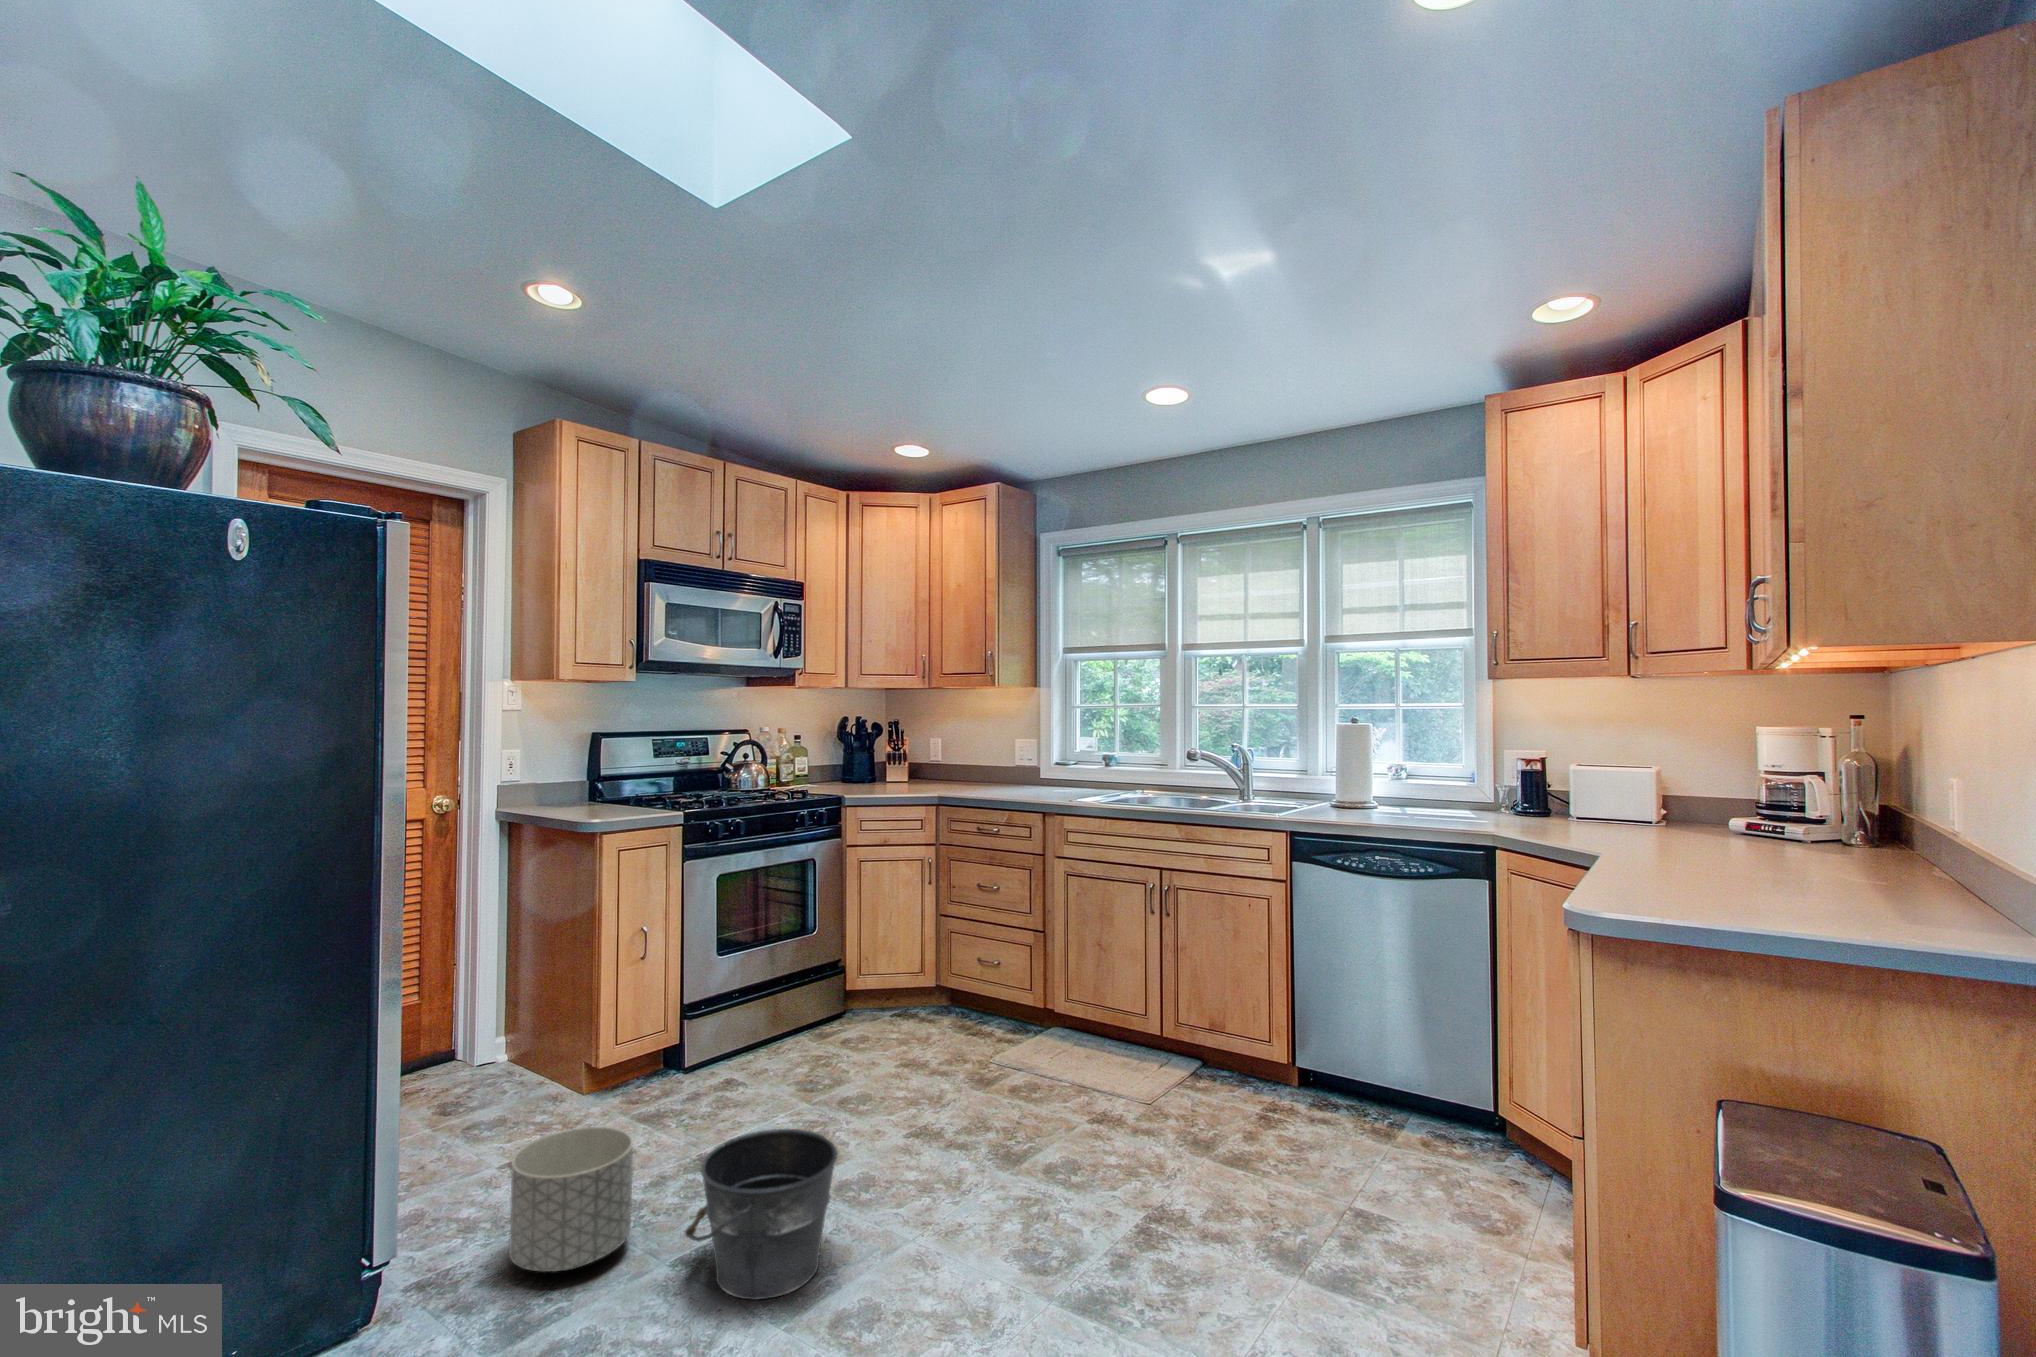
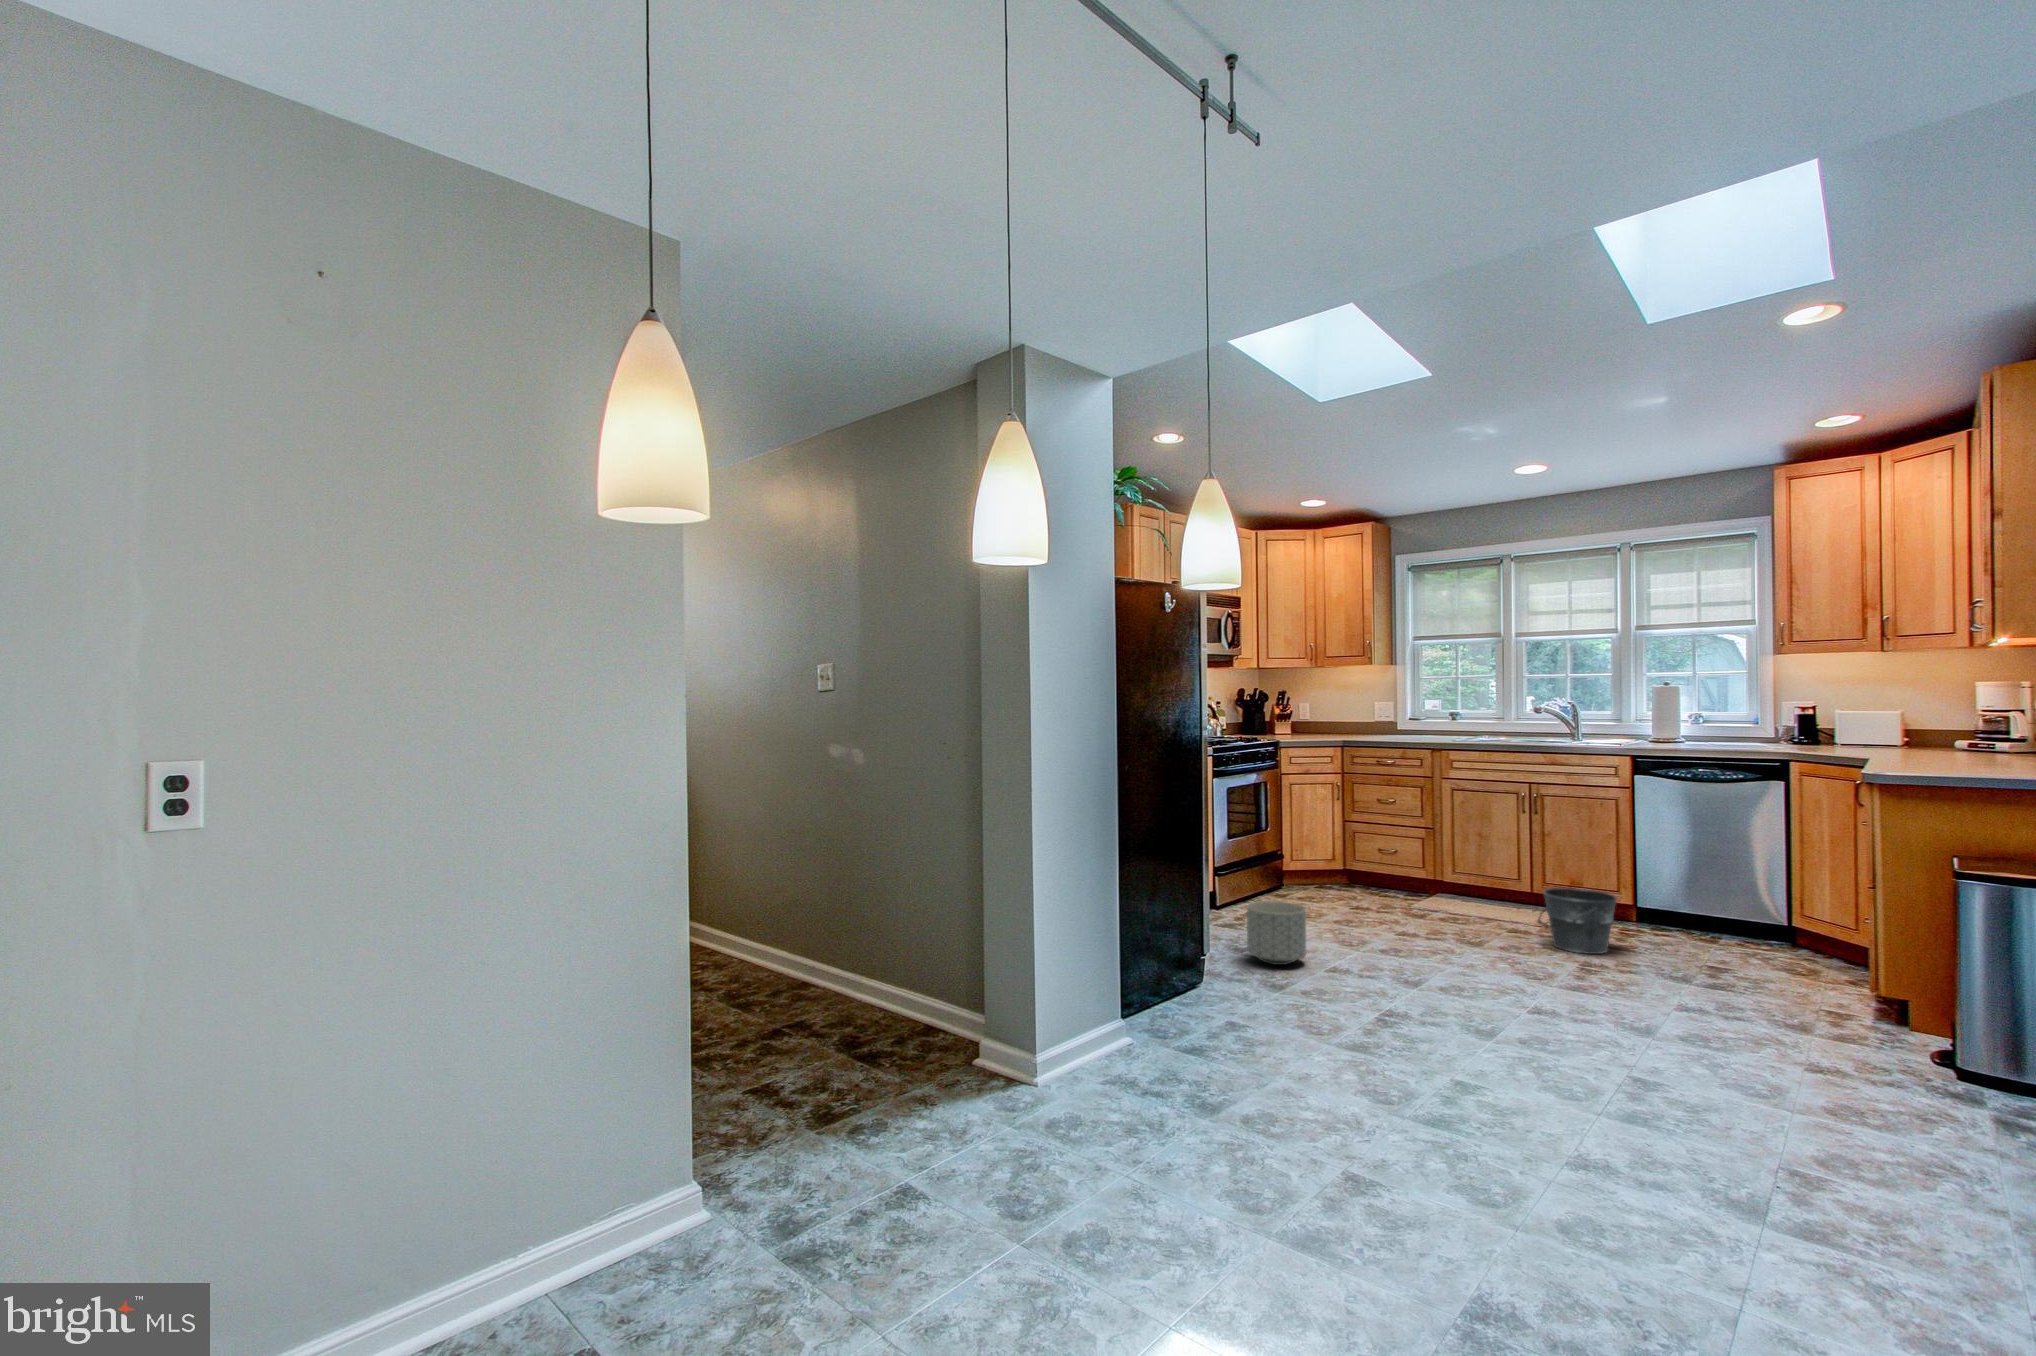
bucket: present [685,1129,838,1300] -> present [1537,888,1617,954]

